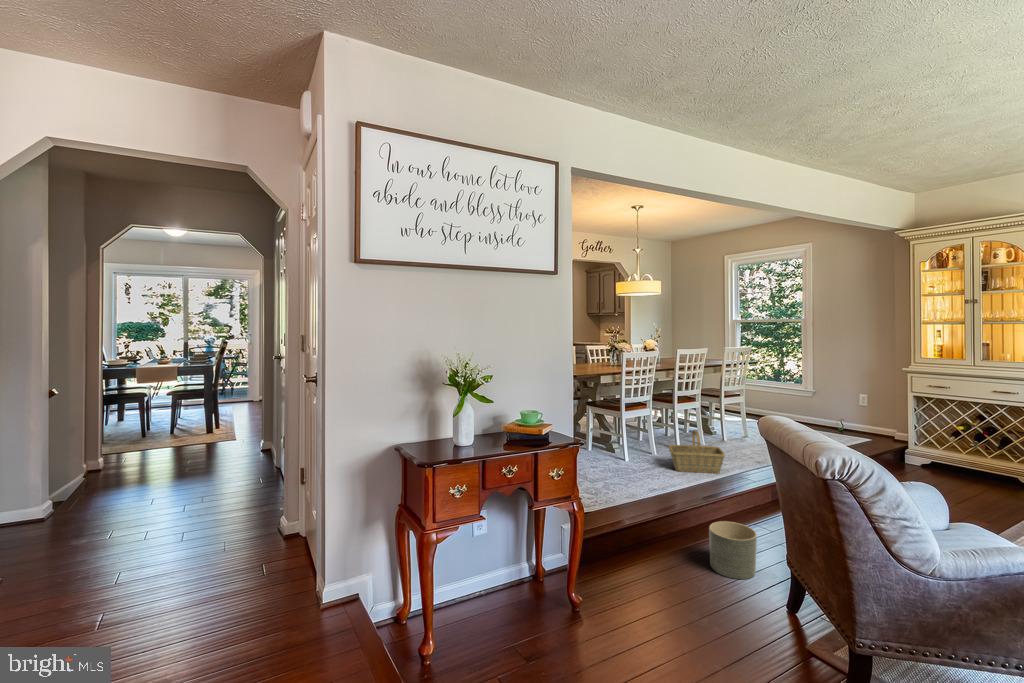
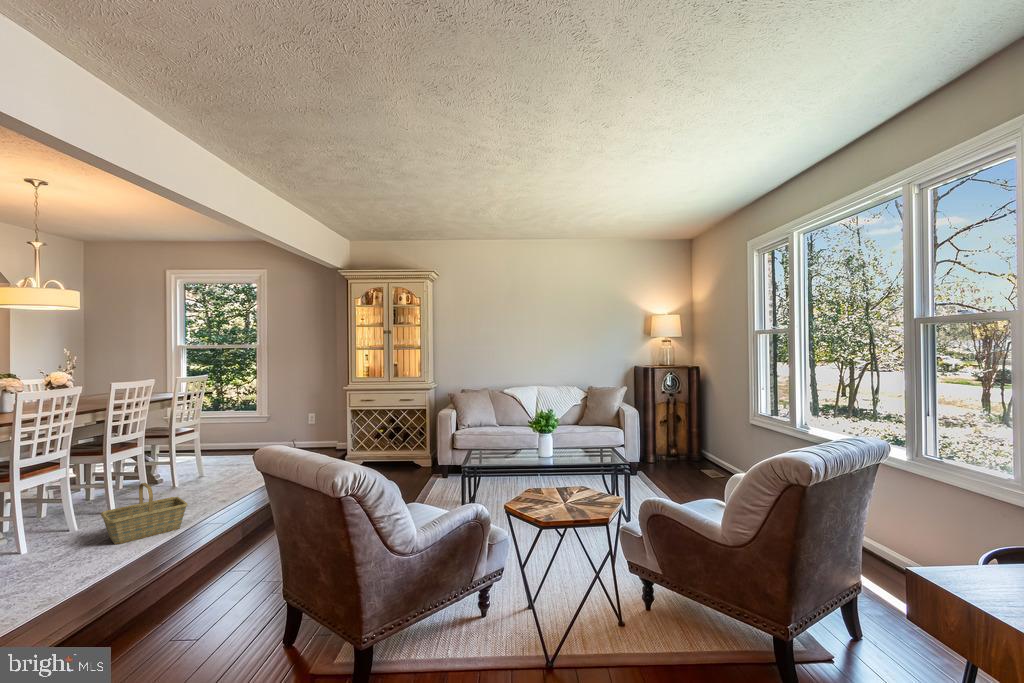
planter: present [709,521,757,579] -> none [187,579,247,653]

